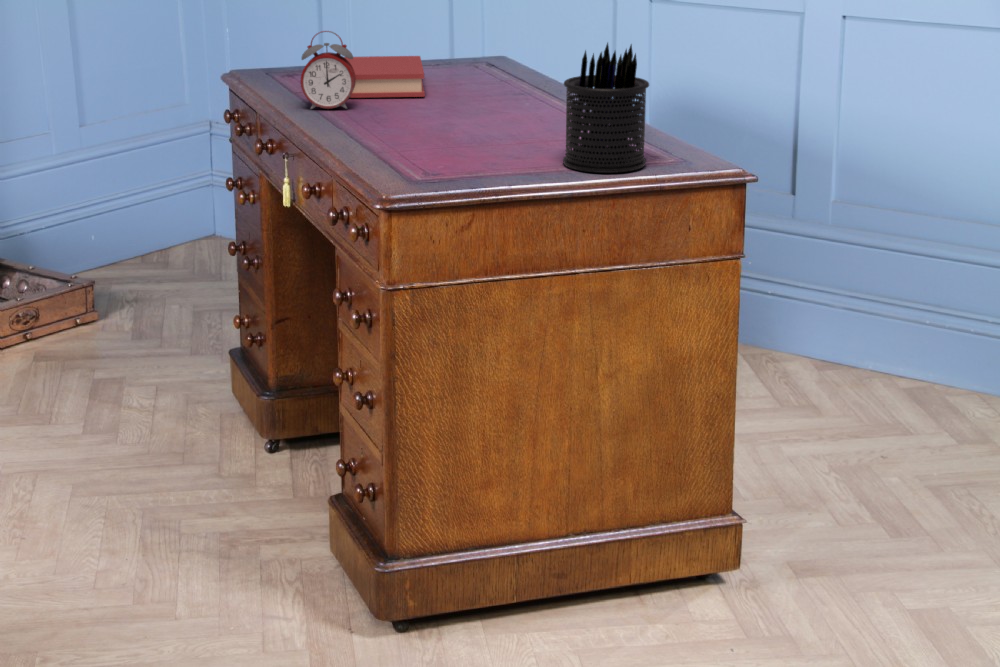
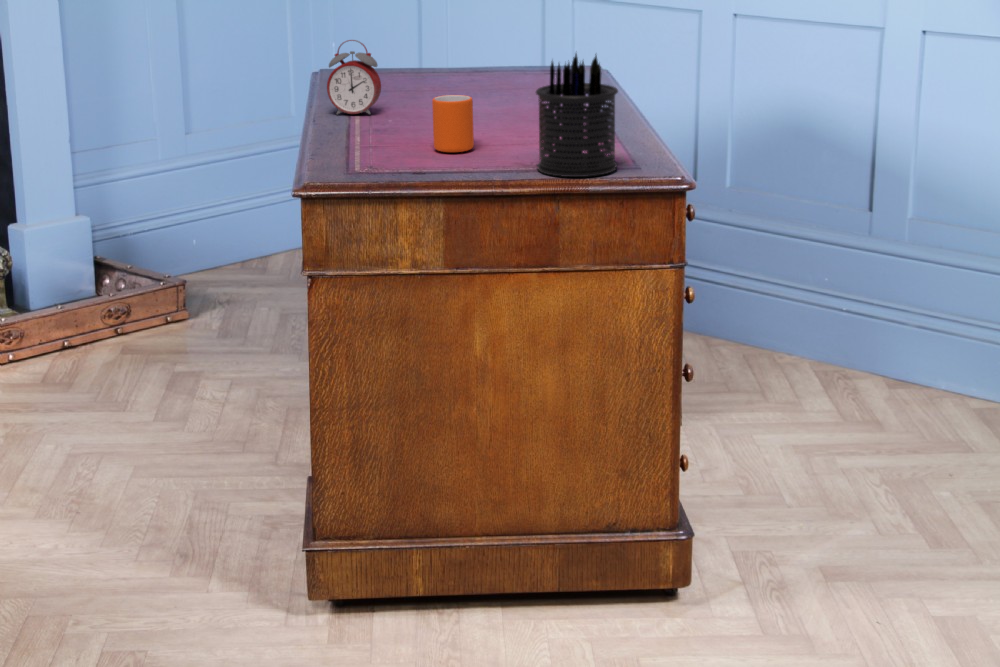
hardback book: present [344,56,425,98] -> none [370,64,464,104]
mug: none [440,88,483,148] -> present [432,95,474,152]

